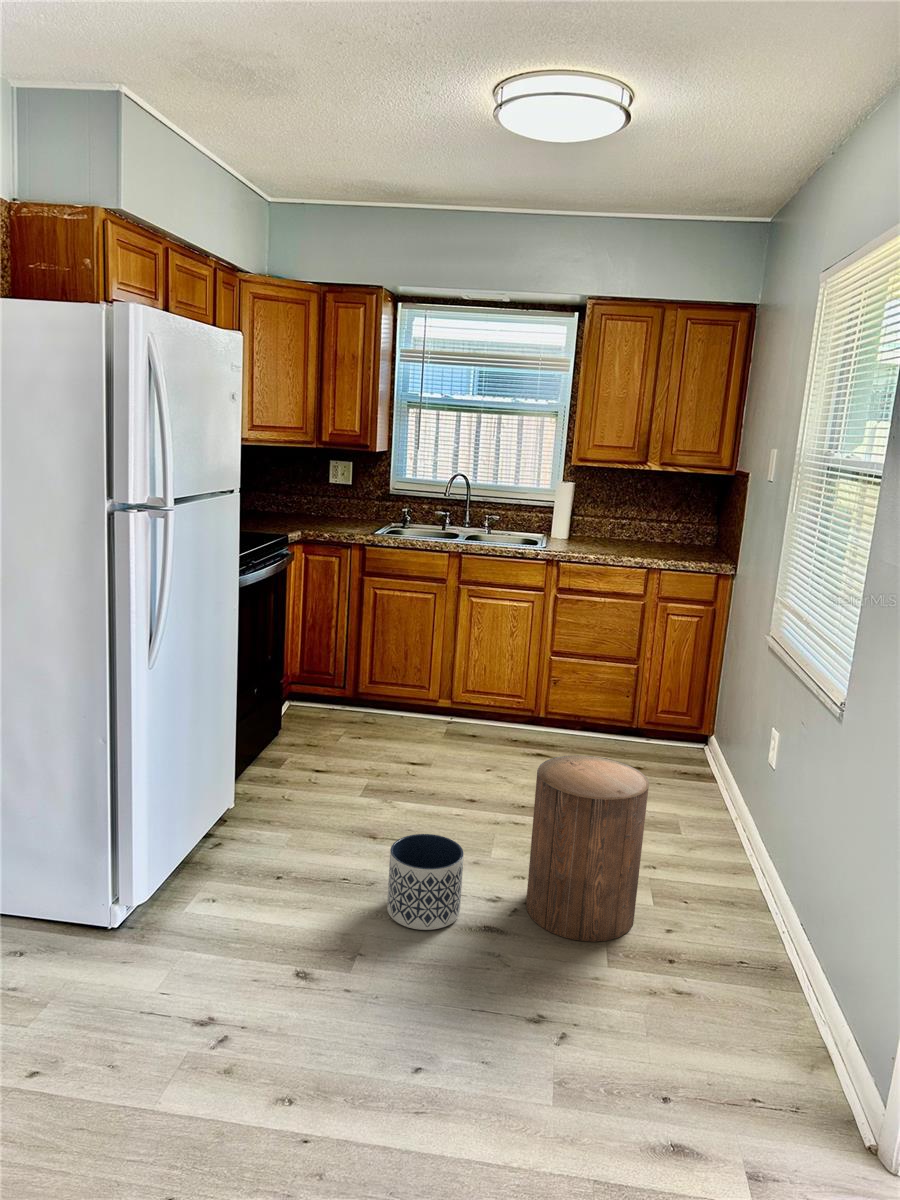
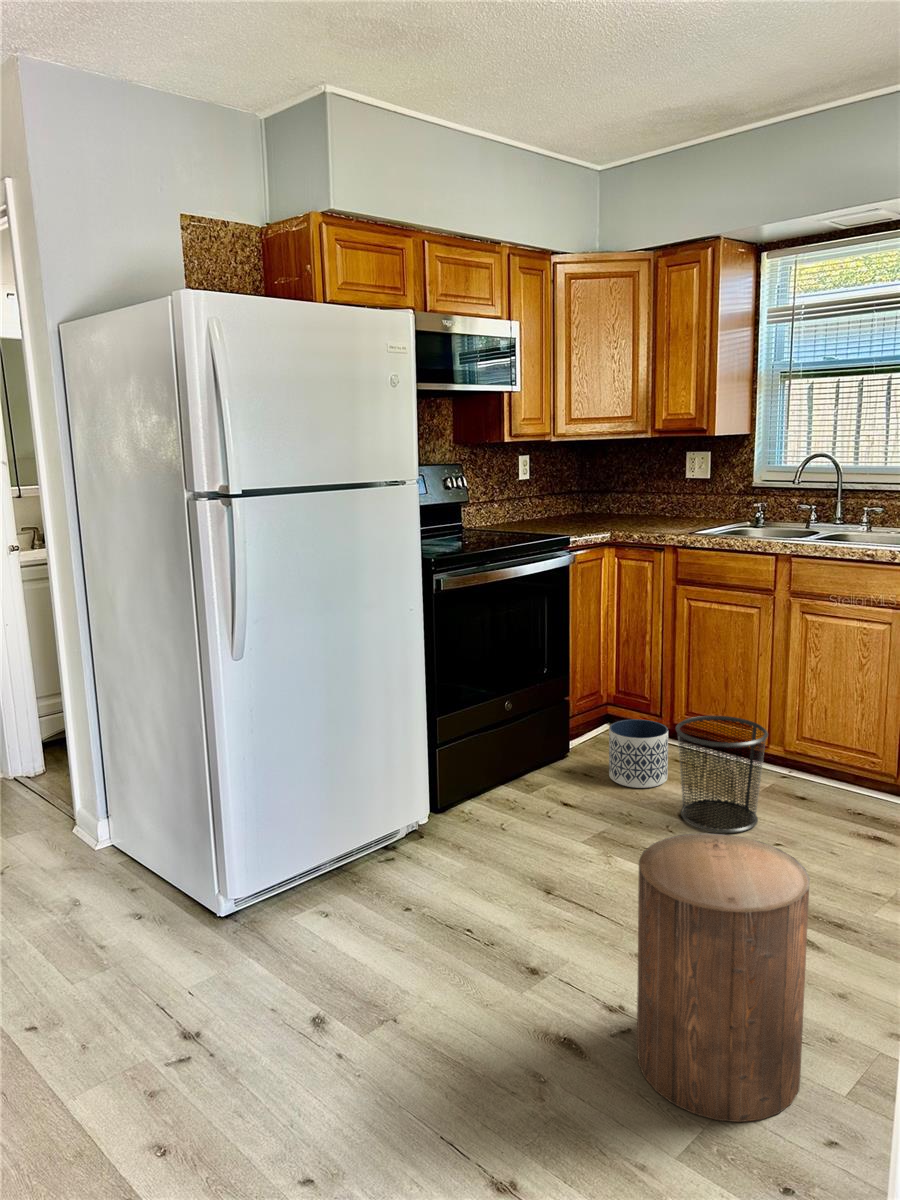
waste bin: none [407,680,477,770] -> present [676,716,768,833]
planter: present [387,834,464,930] -> present [609,719,668,788]

